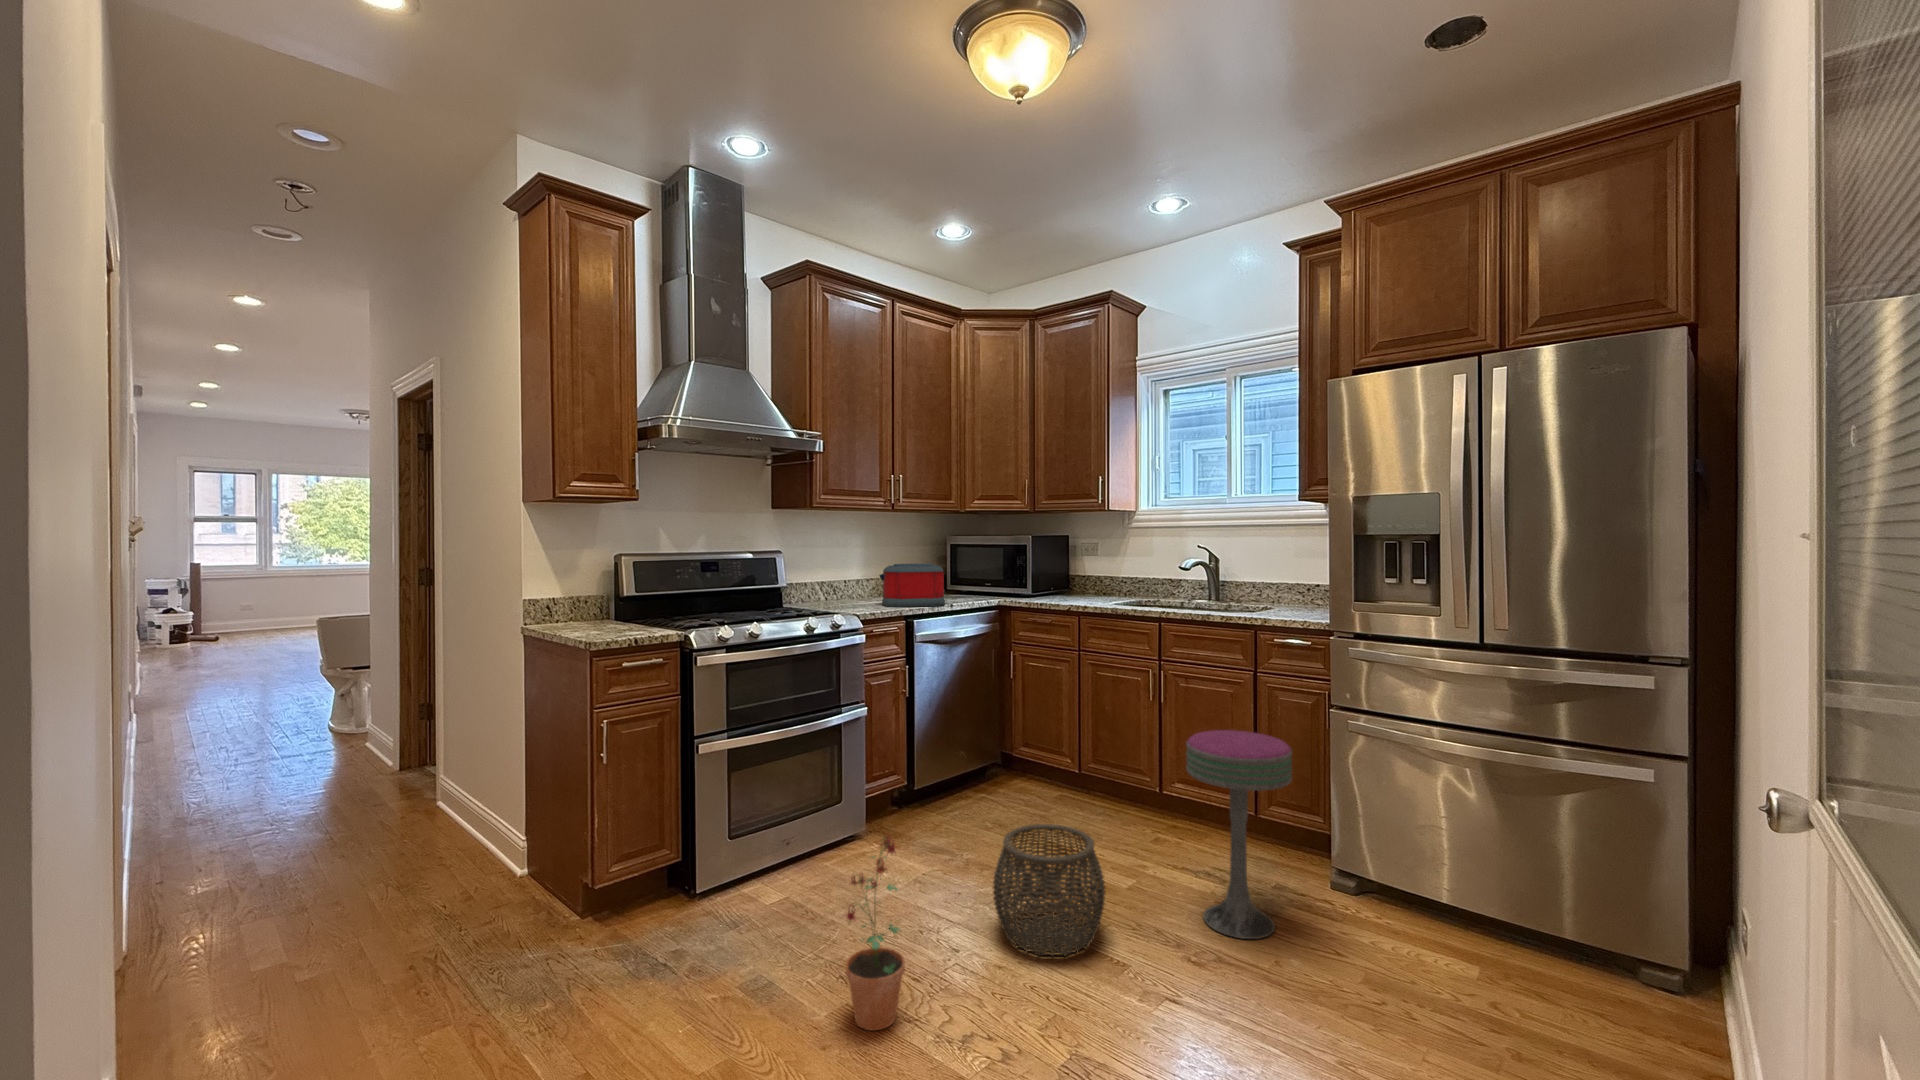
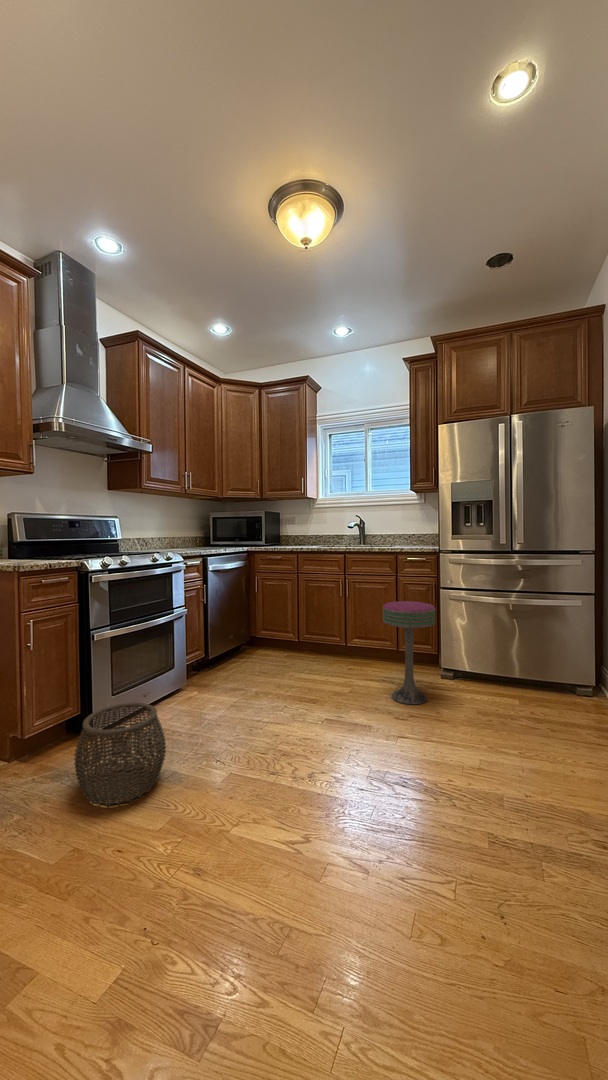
toaster: present [879,563,945,607] -> none [181,525,221,550]
woven basket: present [993,824,1106,956] -> present [74,703,166,806]
potted plant: present [846,835,905,1031] -> none [227,667,269,783]

